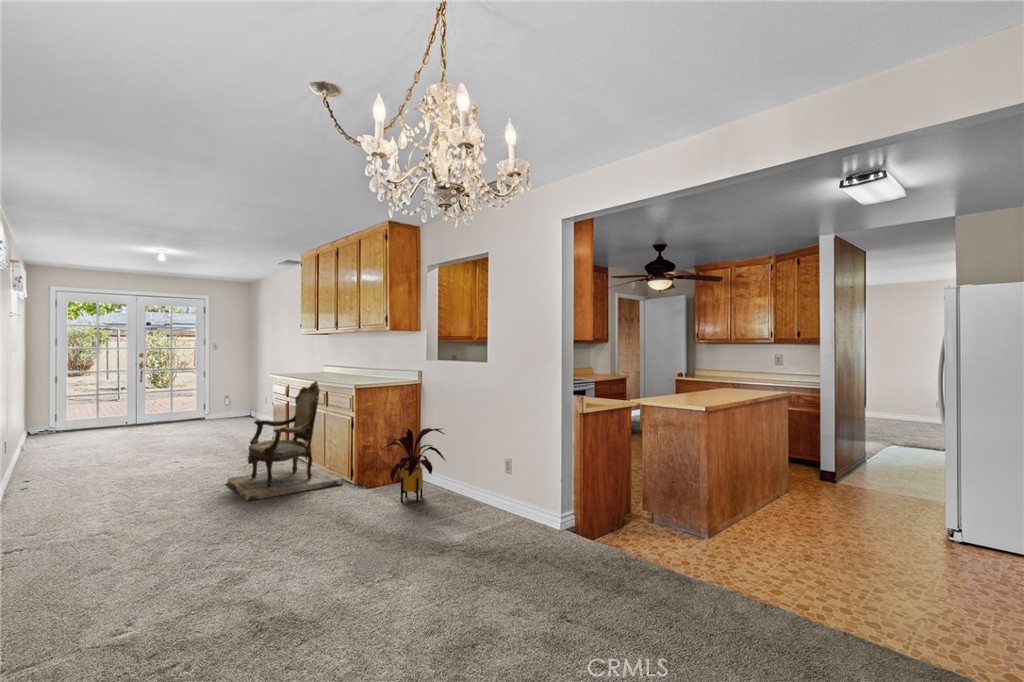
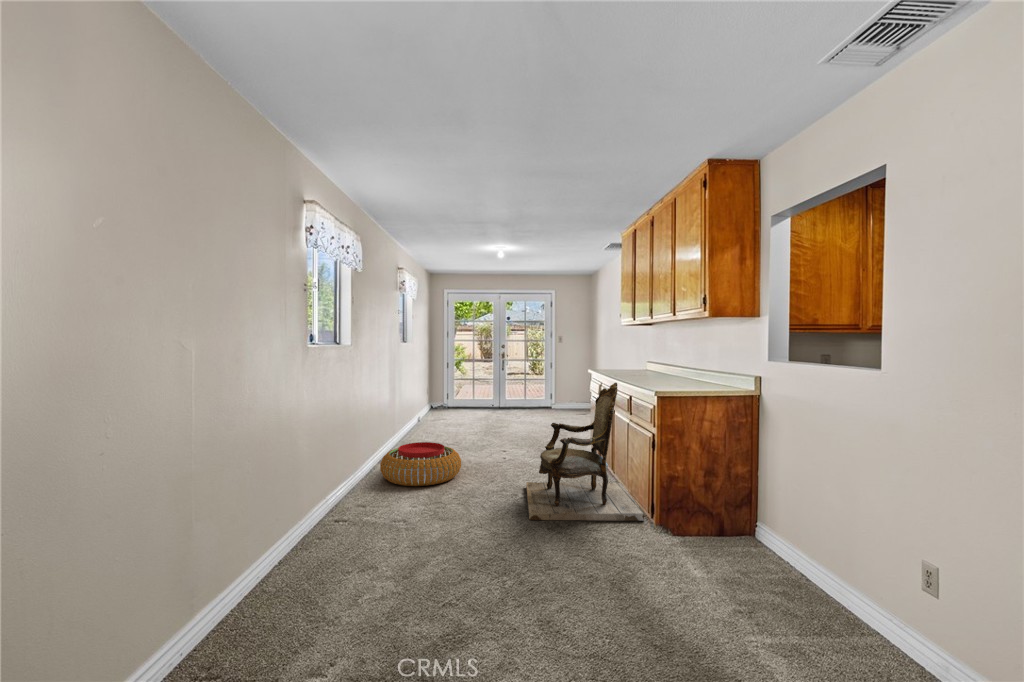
house plant: present [383,428,445,502] -> none [685,469,801,591]
pouf: none [35,458,147,505] -> present [380,442,461,486]

